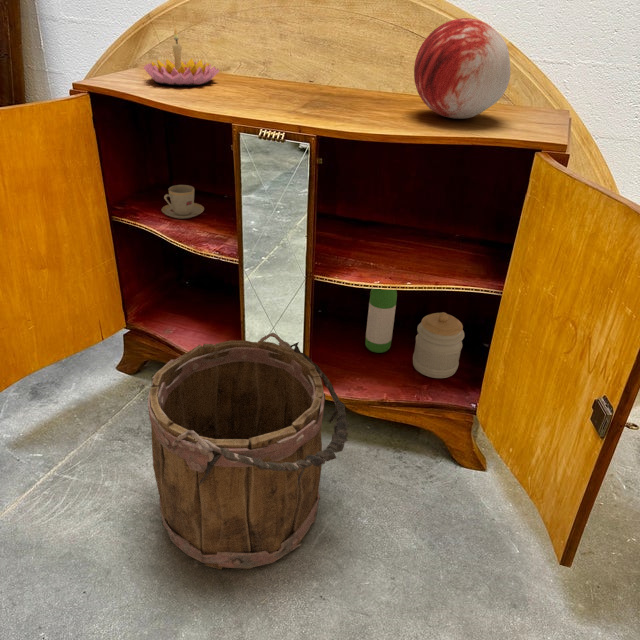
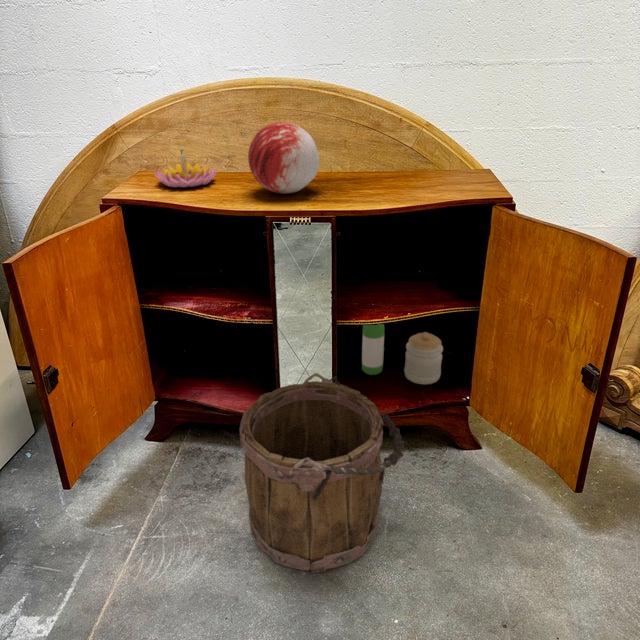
decorative orb: present [414,18,511,119] -> present [248,122,319,193]
teacup: present [162,185,204,219] -> none [180,267,216,296]

